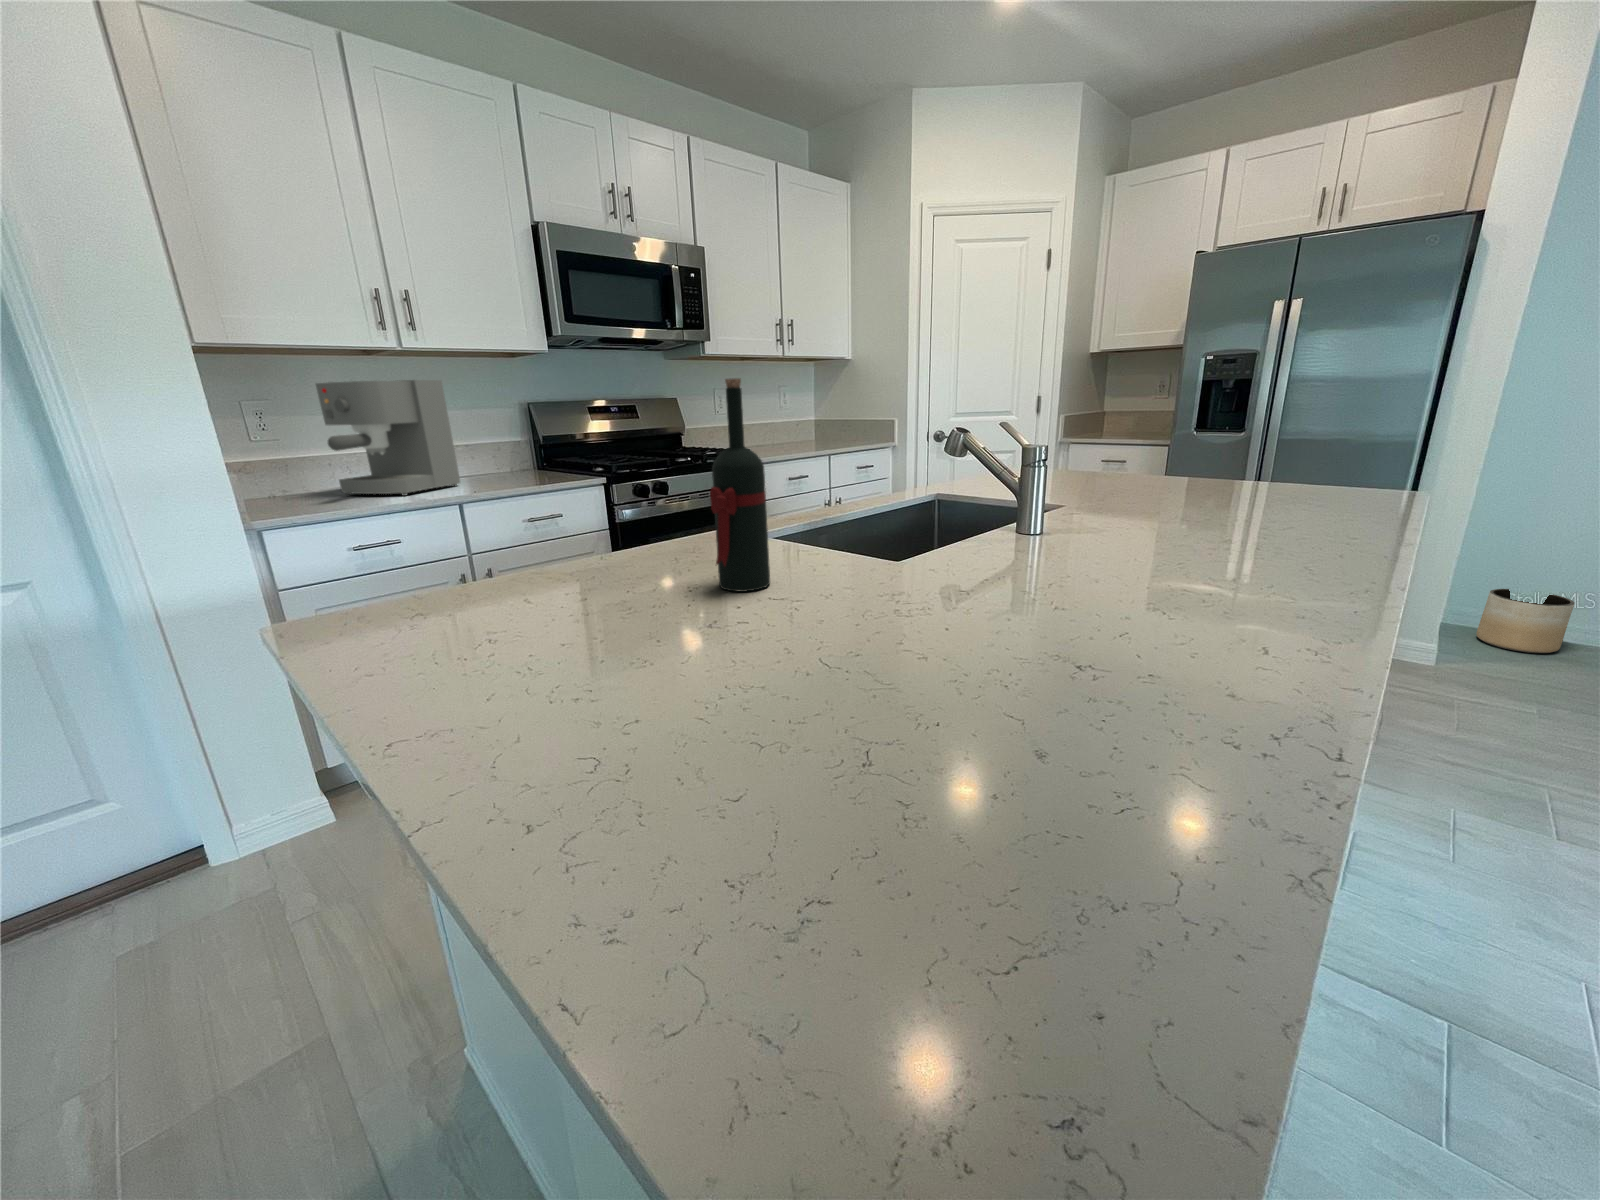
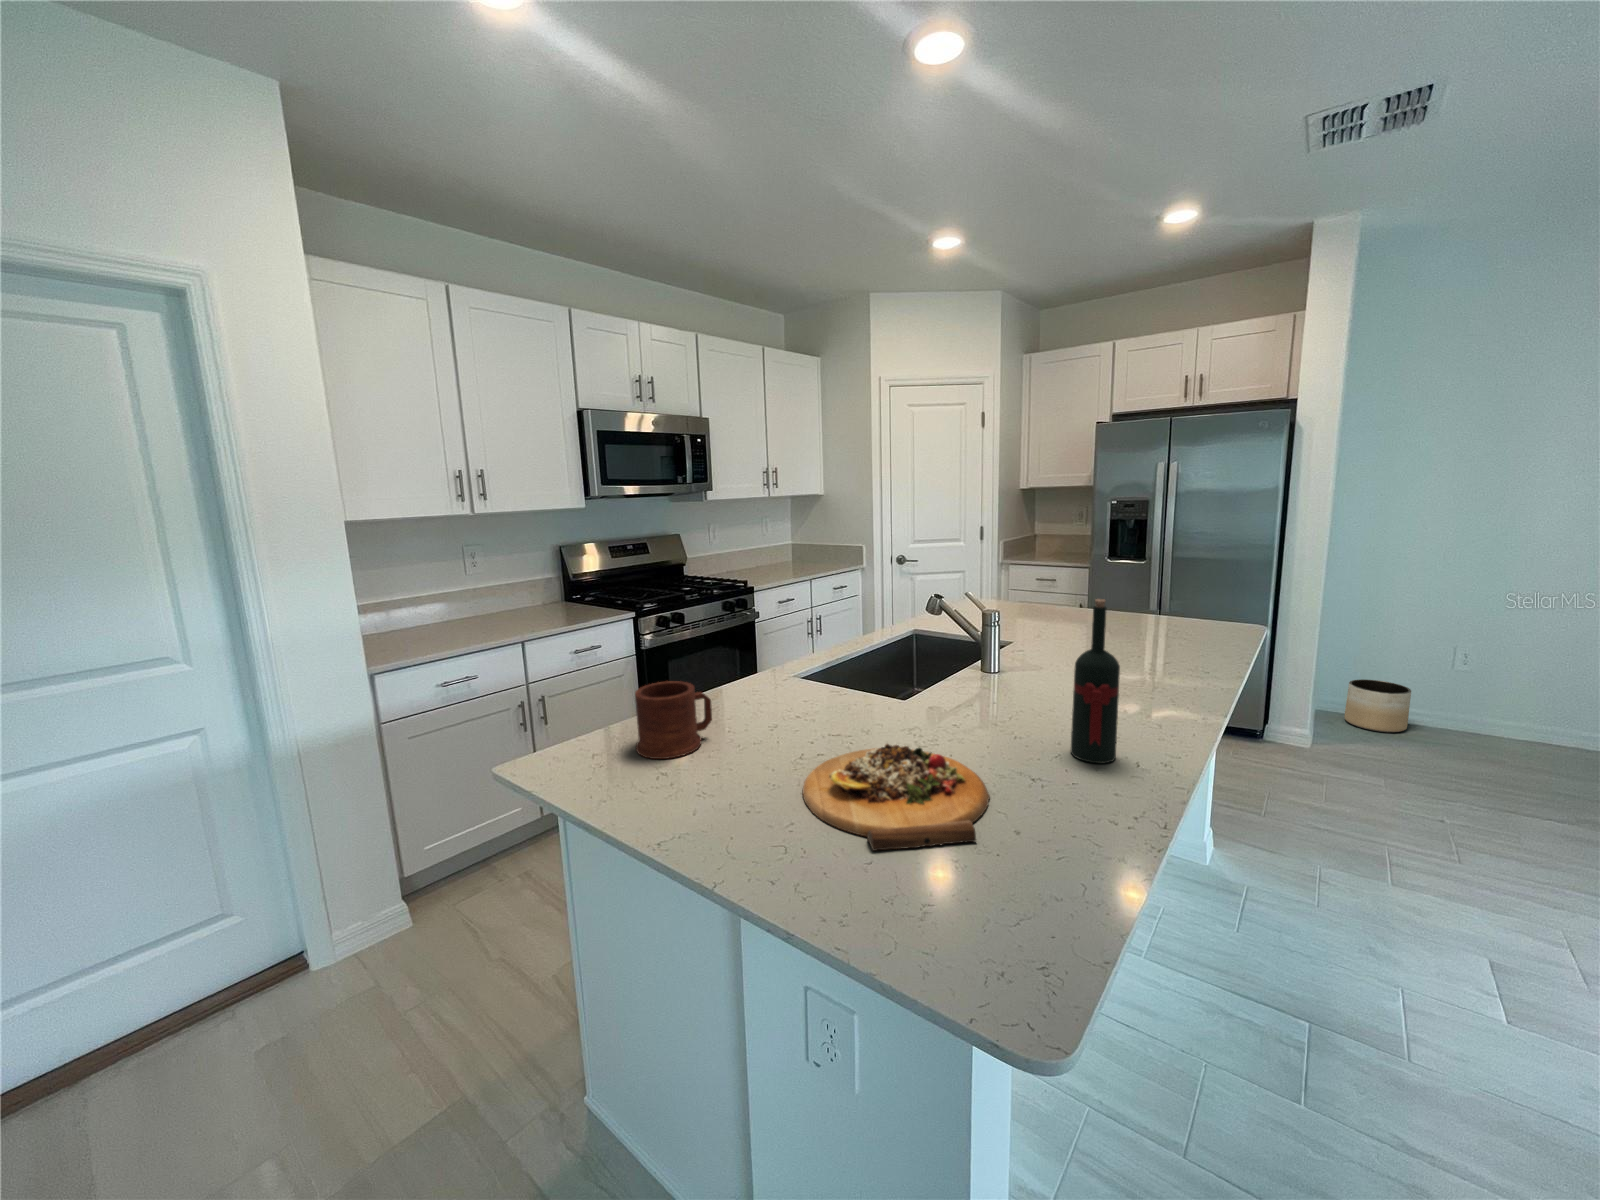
wine bottle: present [710,378,770,592] -> present [1071,599,1120,763]
coffee maker: present [316,380,460,496] -> none [406,539,515,636]
mug: none [485,512,609,617] -> present [635,681,712,759]
cutting board: none [696,594,1002,756] -> present [803,744,990,851]

